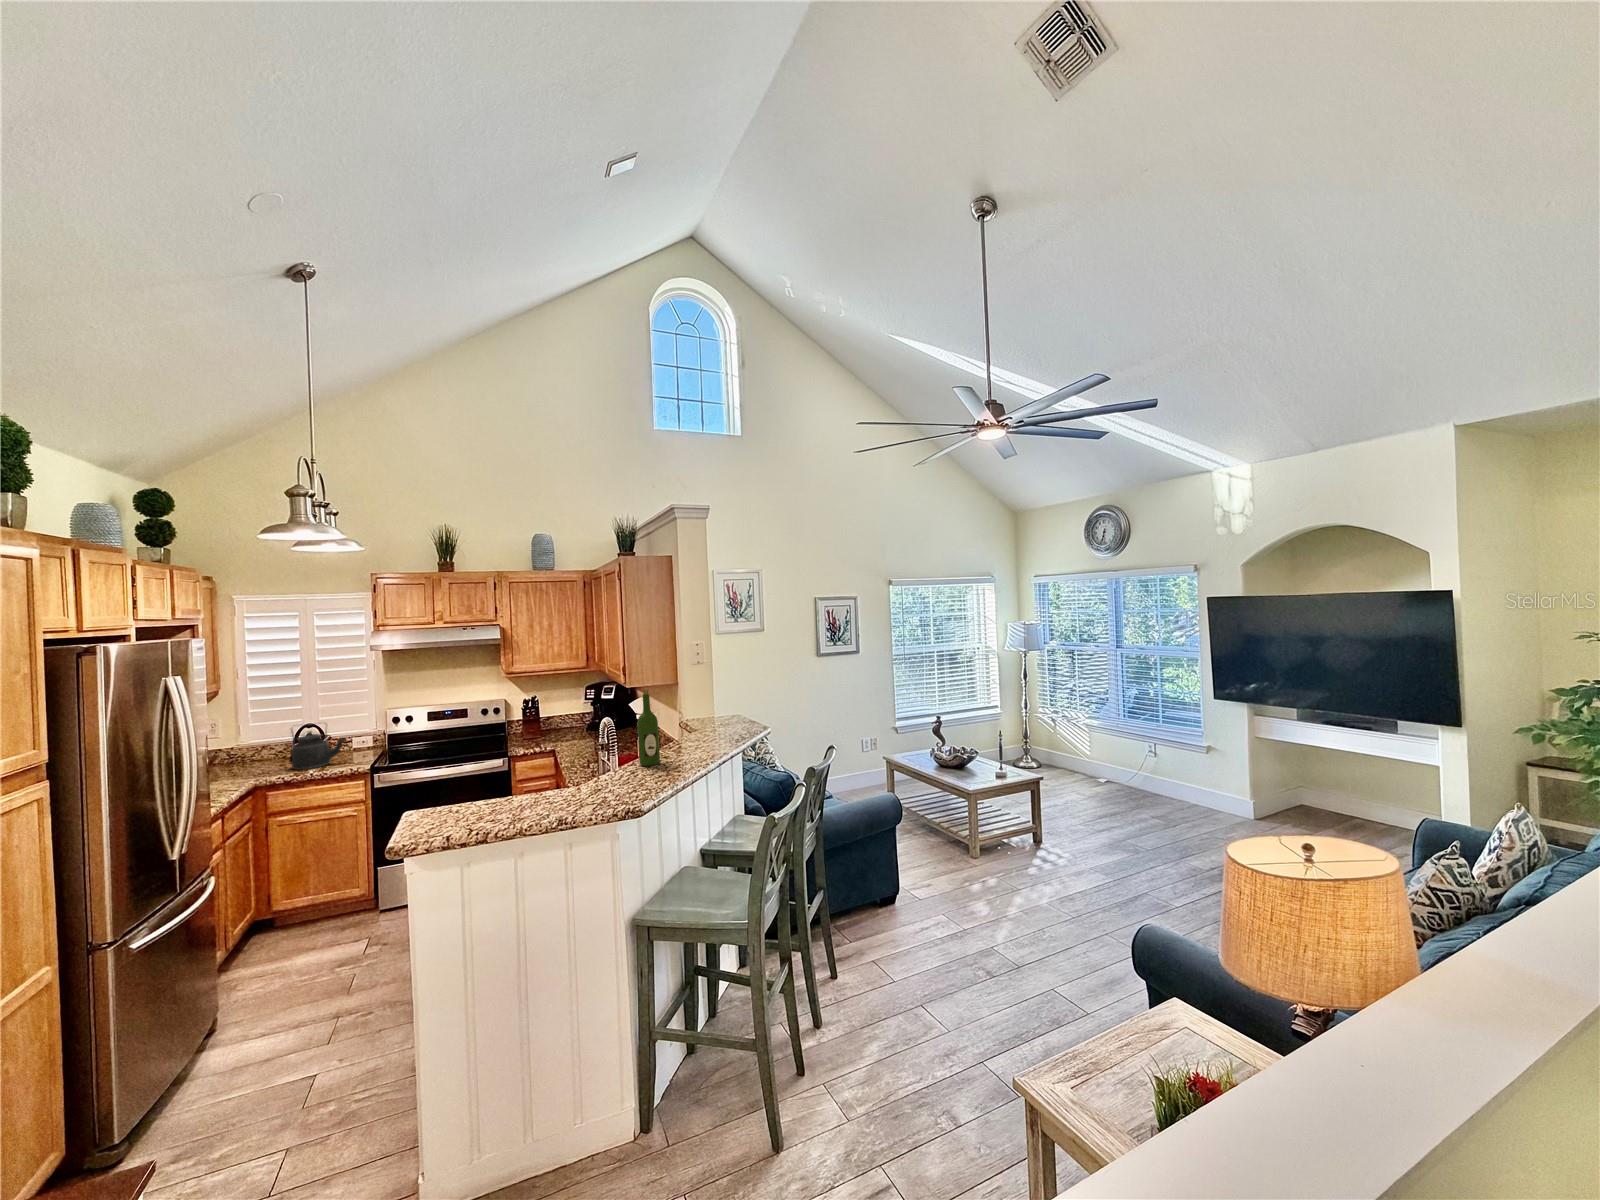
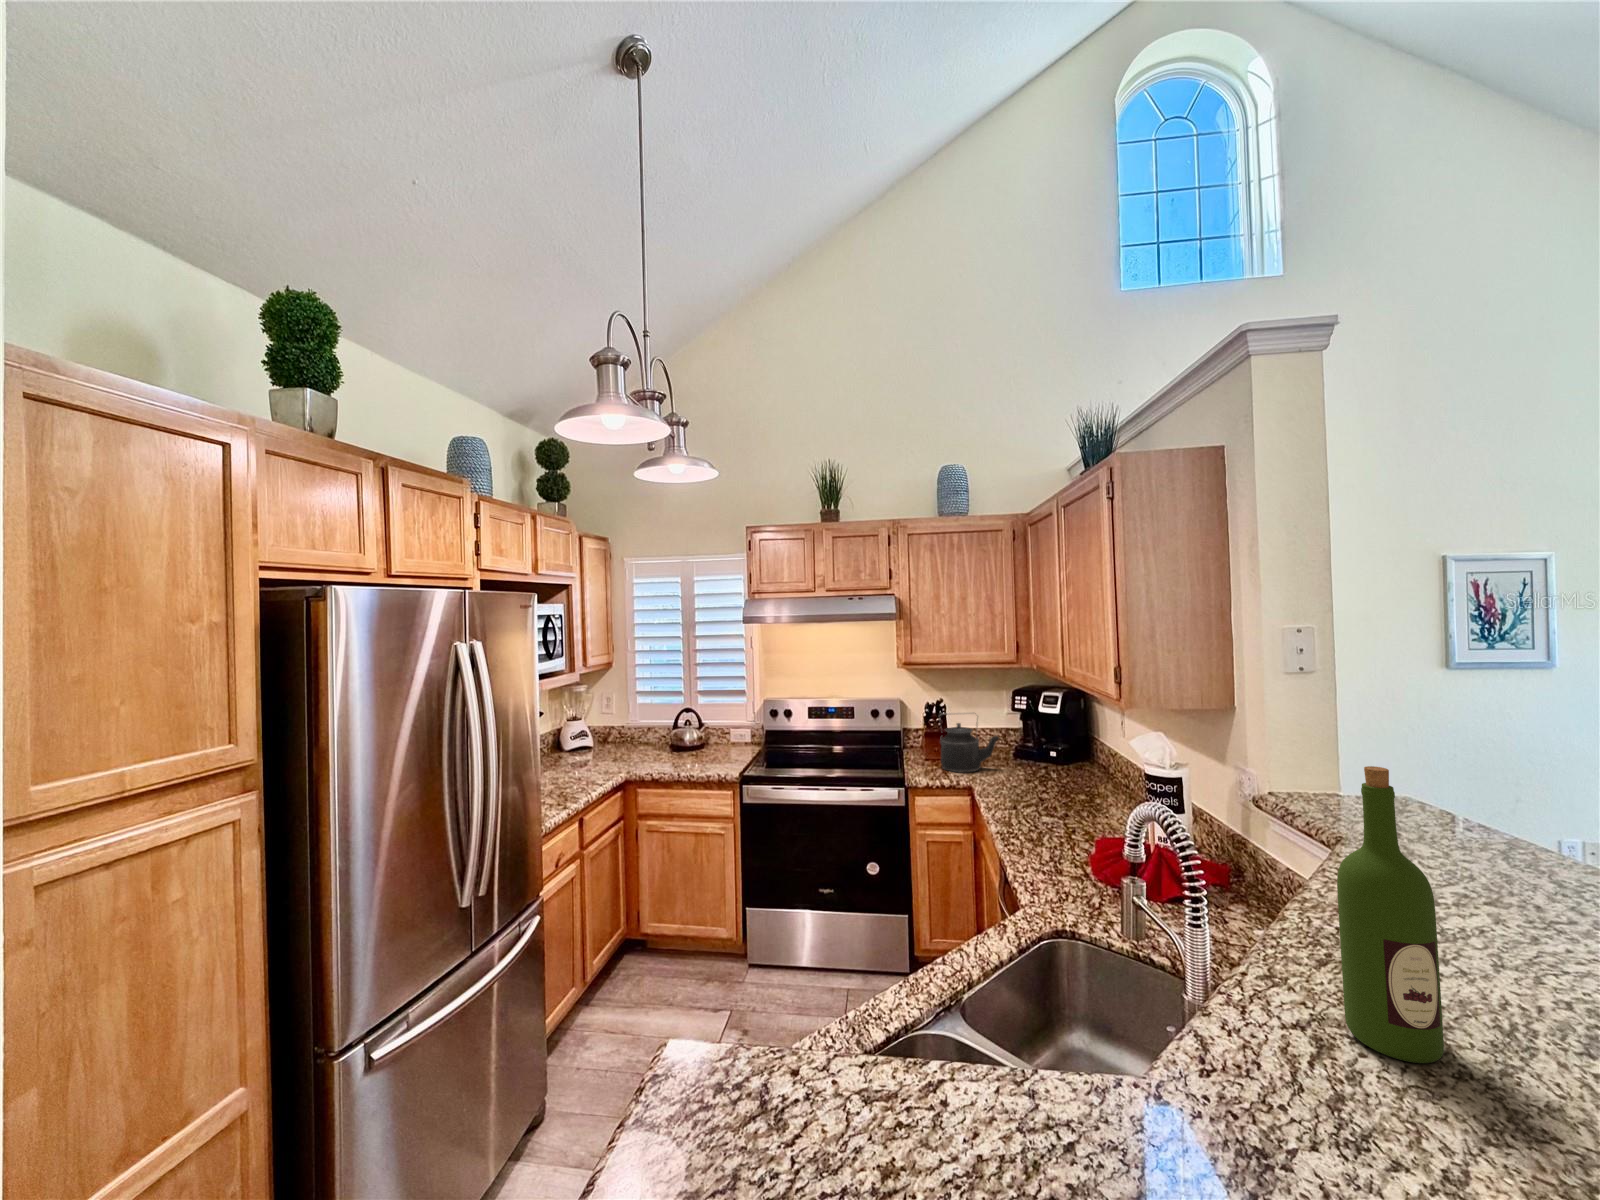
kettle: present [291,723,345,770] -> present [940,713,999,773]

